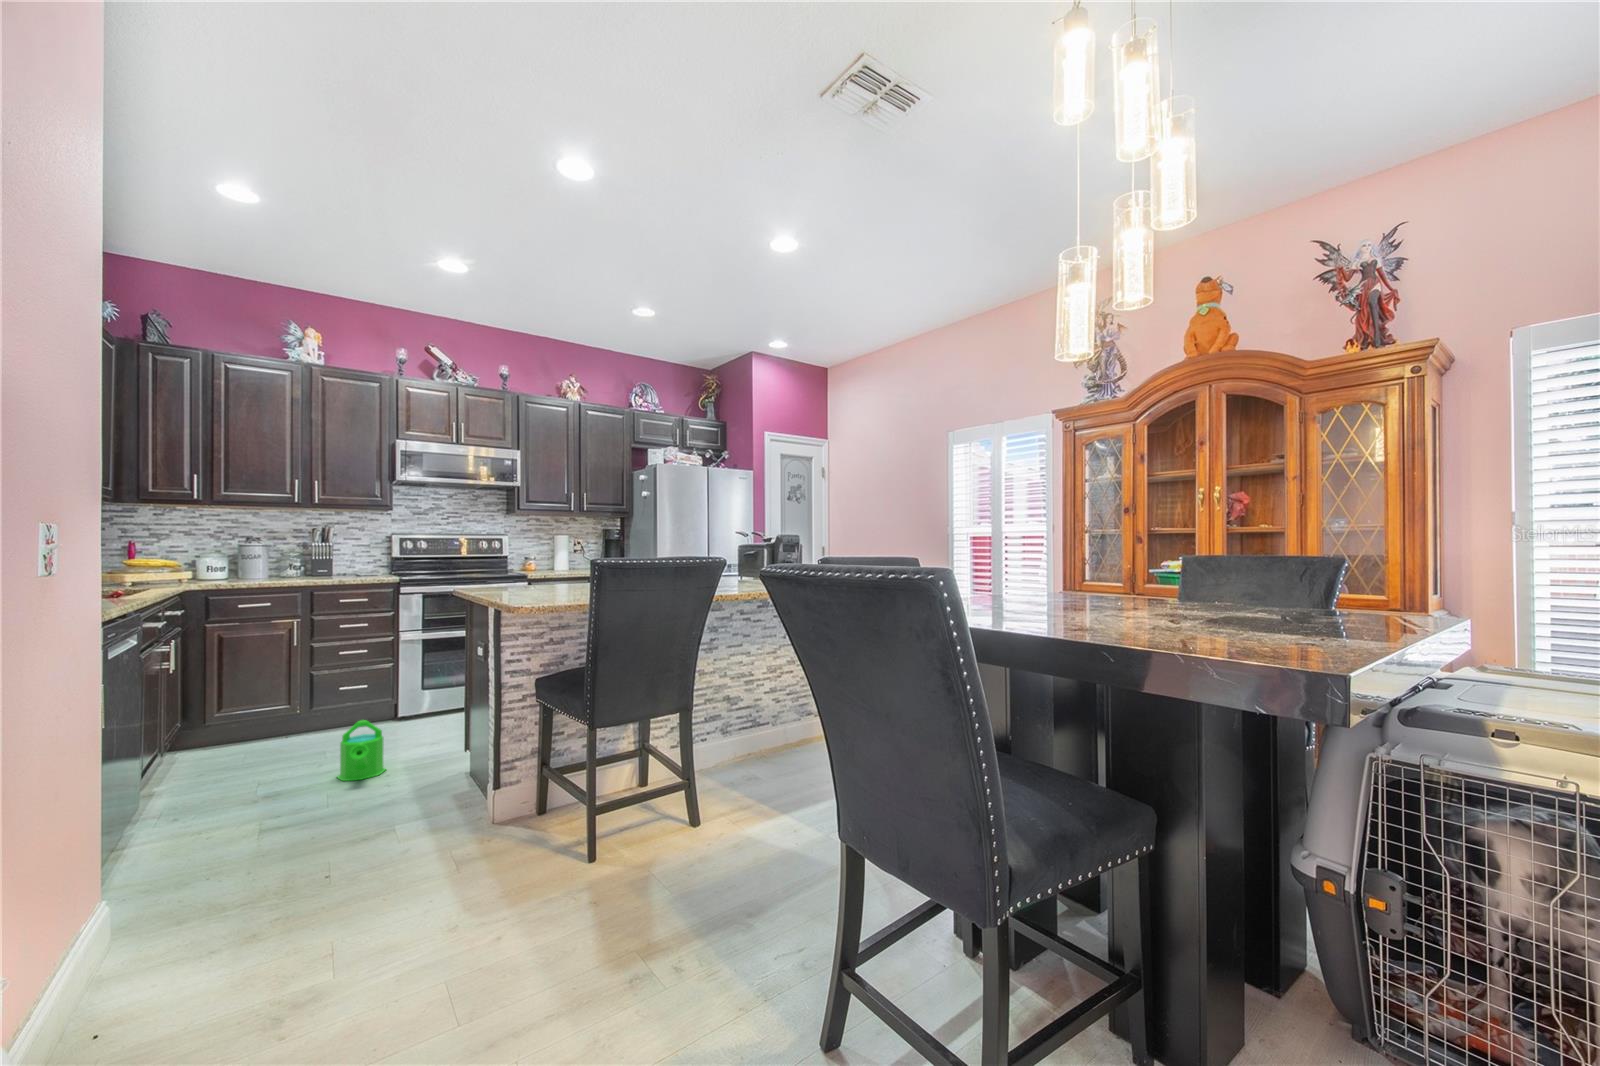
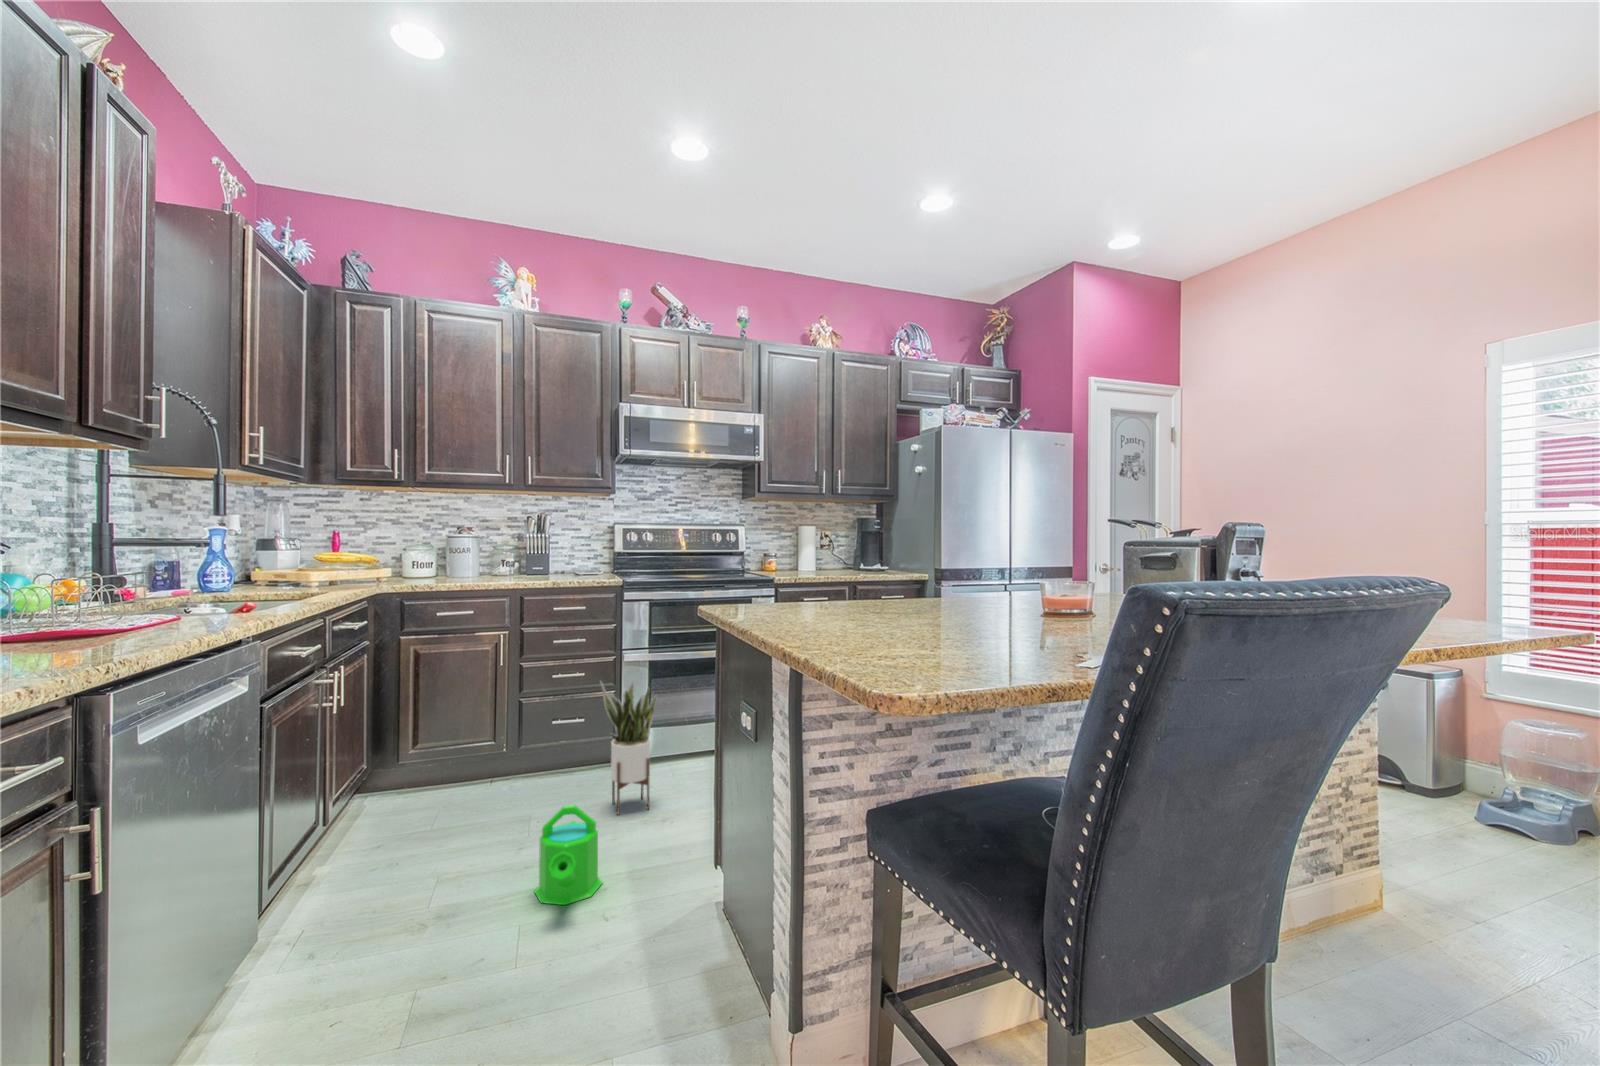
potted plant: none [382,647,428,741] -> present [600,681,657,815]

